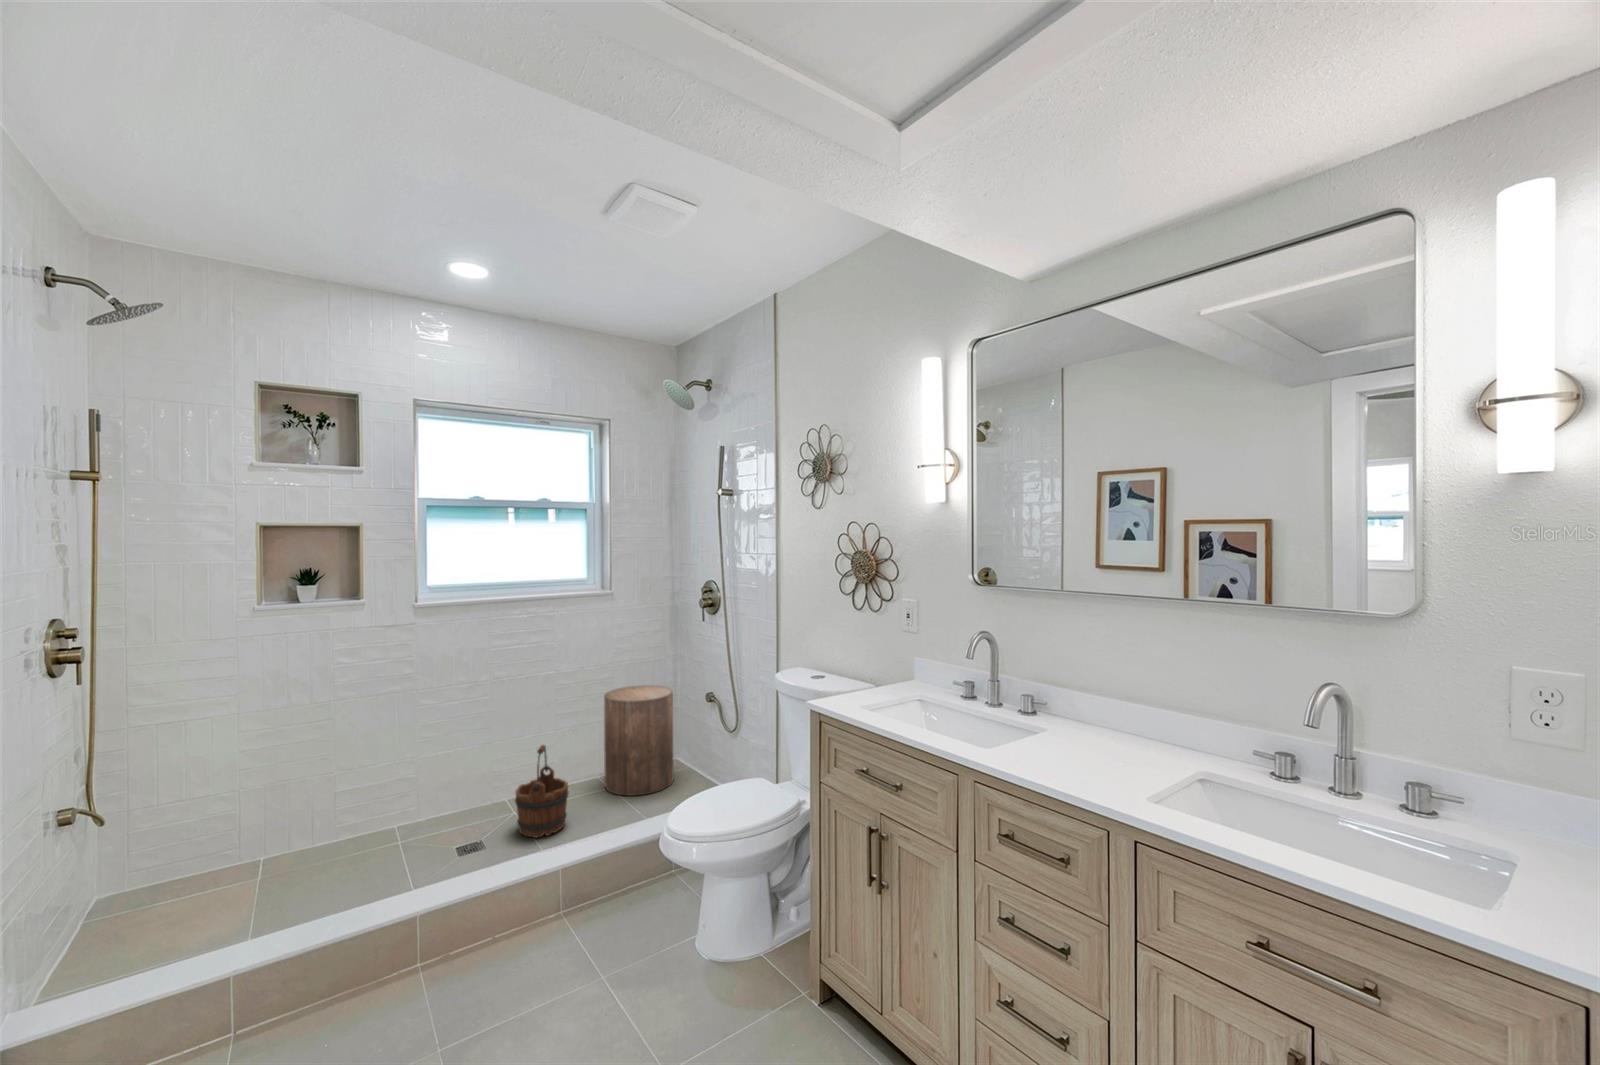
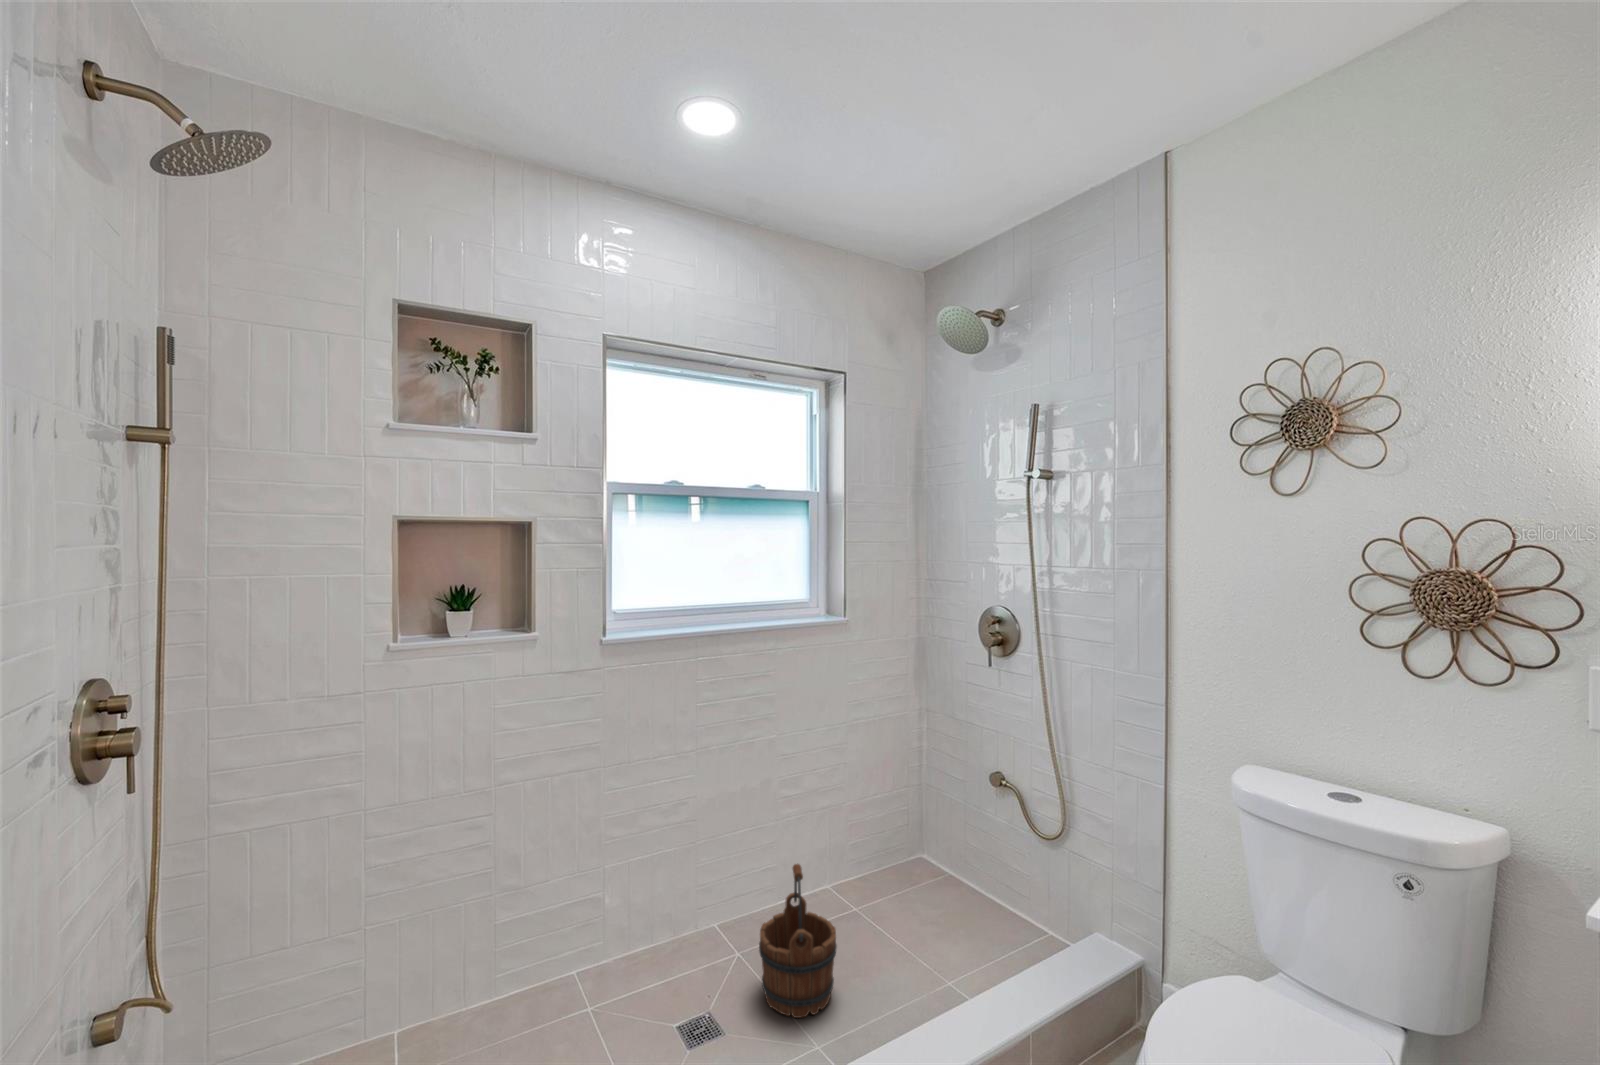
stool: present [604,685,674,795] -> none [849,757,949,932]

